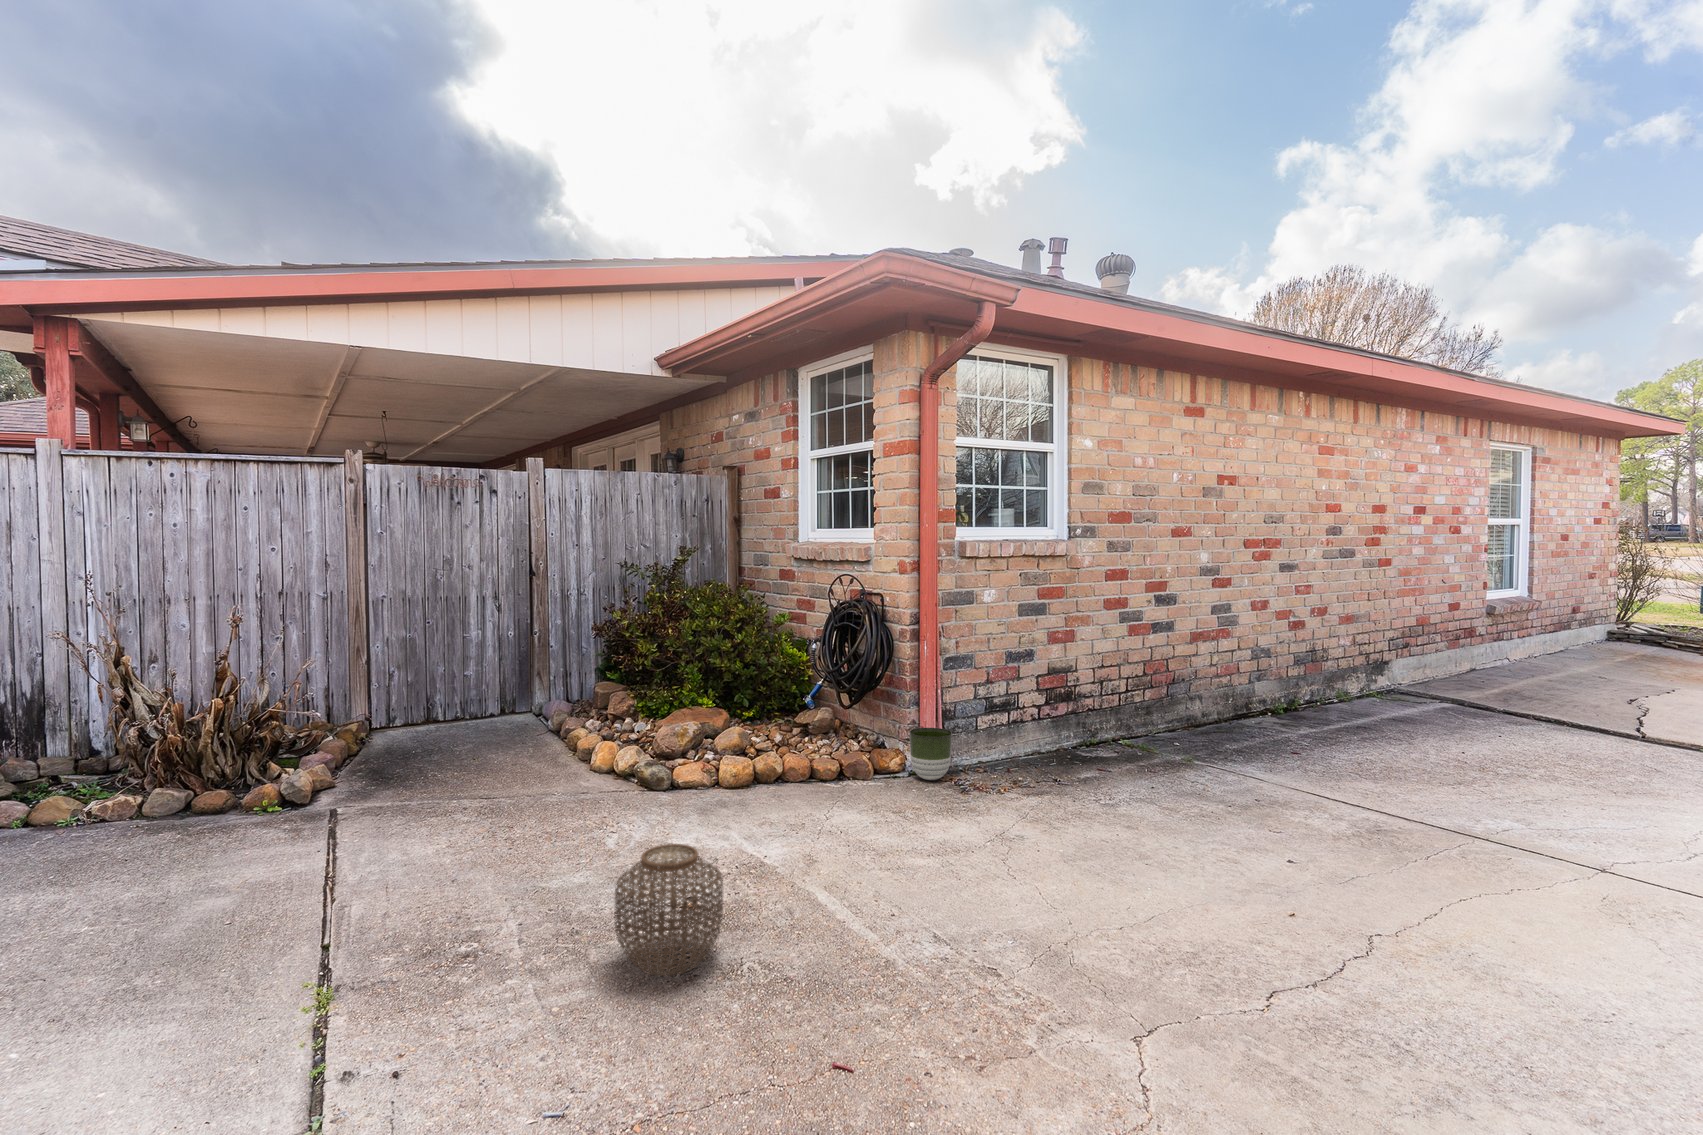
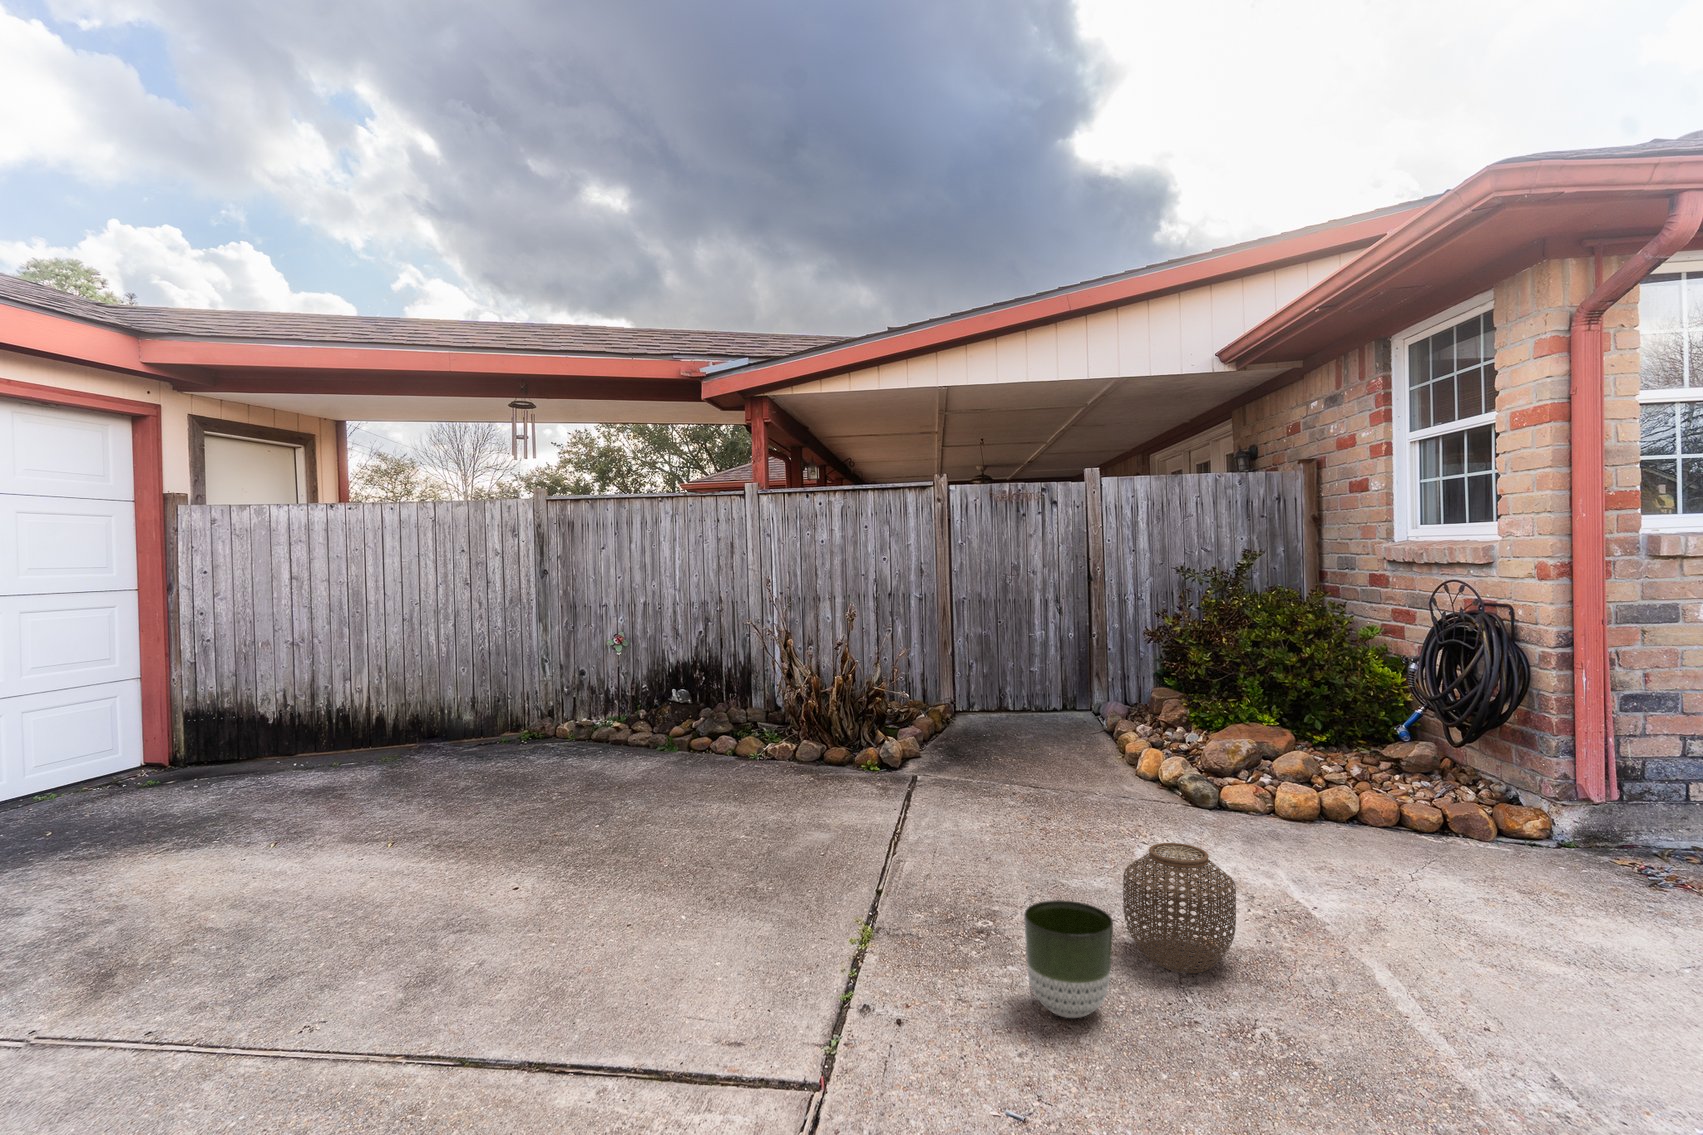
planter: present [910,728,952,780] -> present [1024,900,1113,1018]

